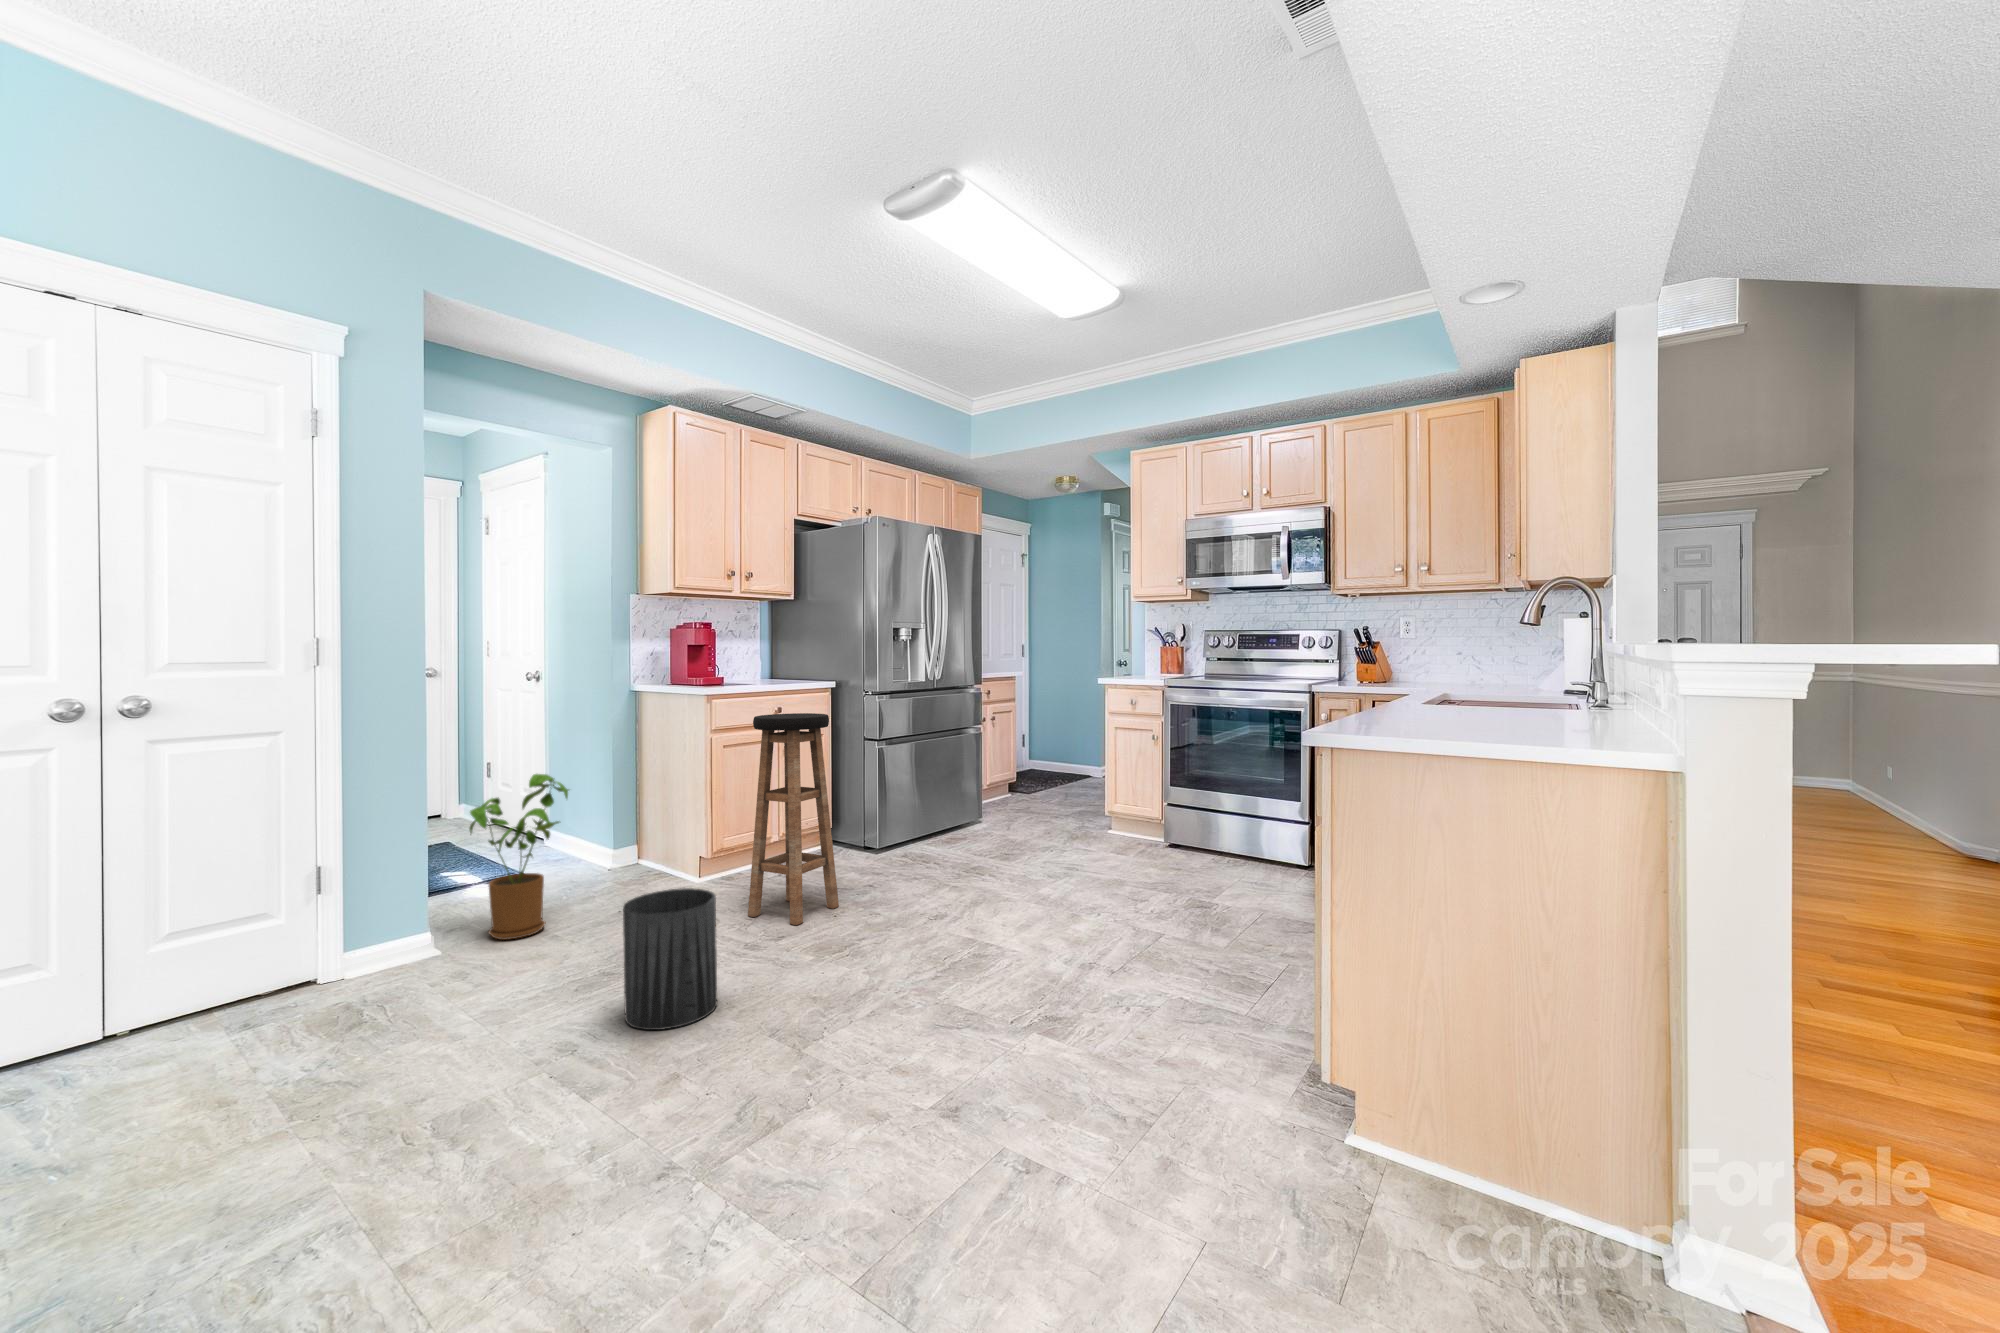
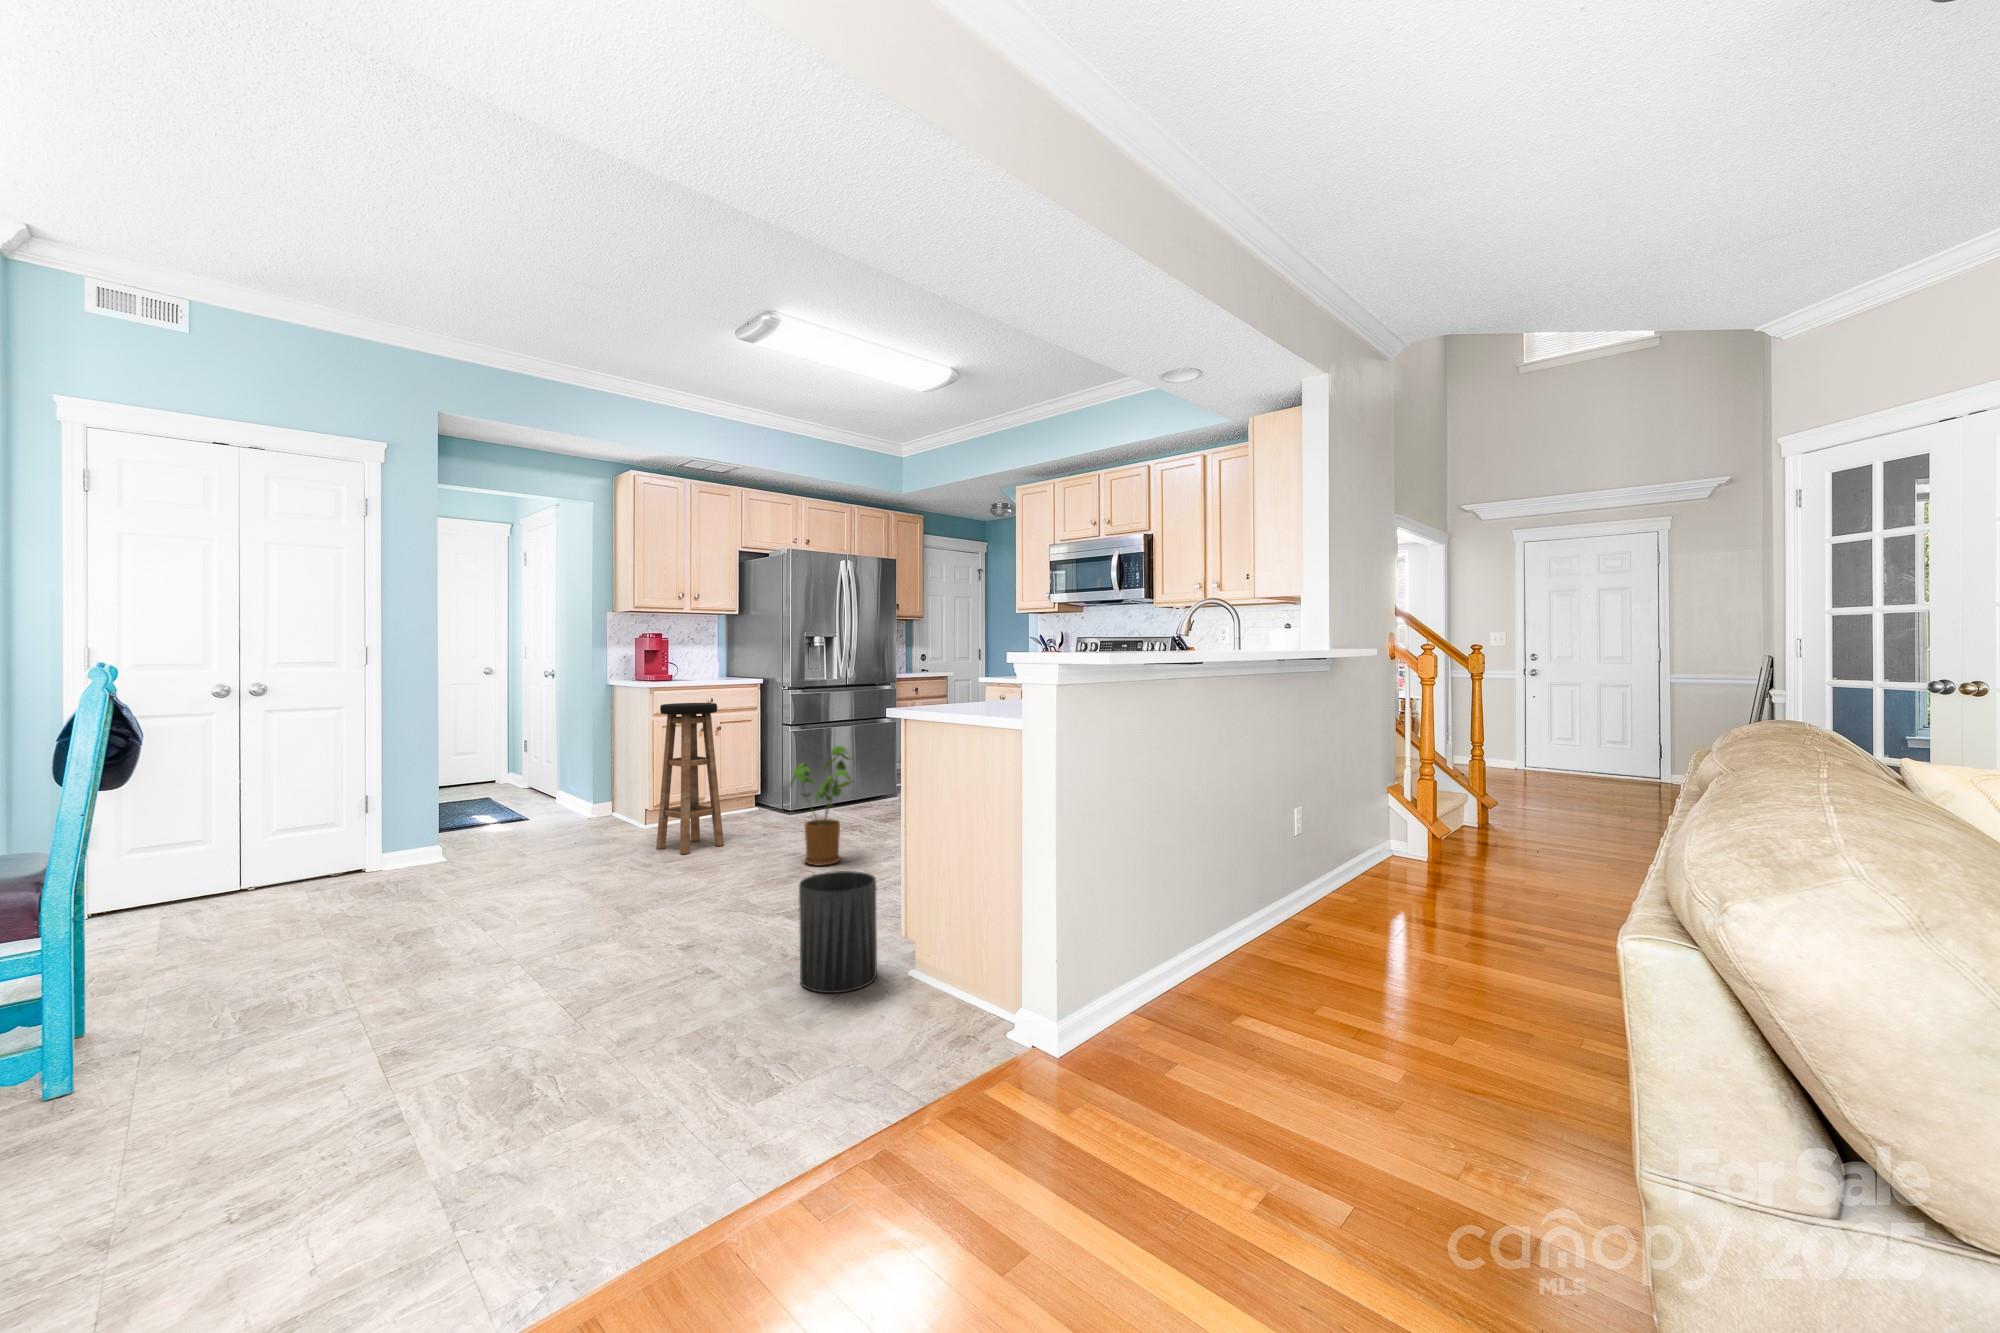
house plant: present [469,774,569,940] -> present [790,746,854,866]
trash can: present [623,888,717,1030] -> present [799,871,877,993]

